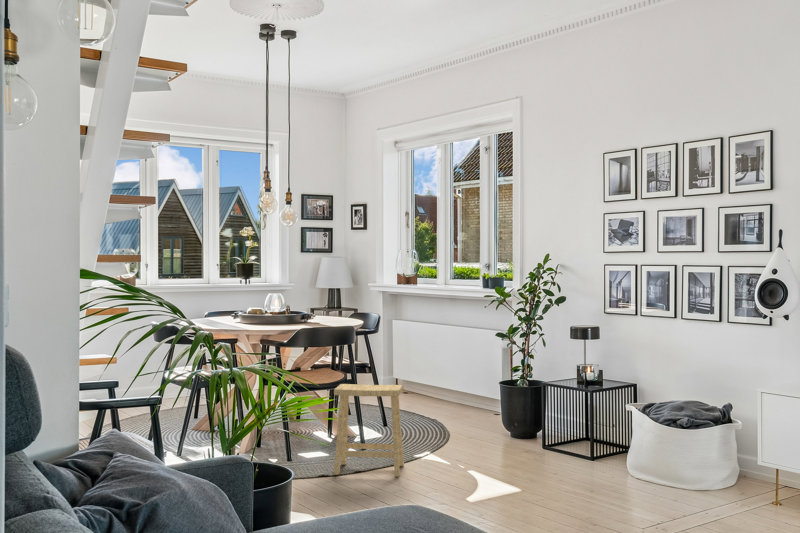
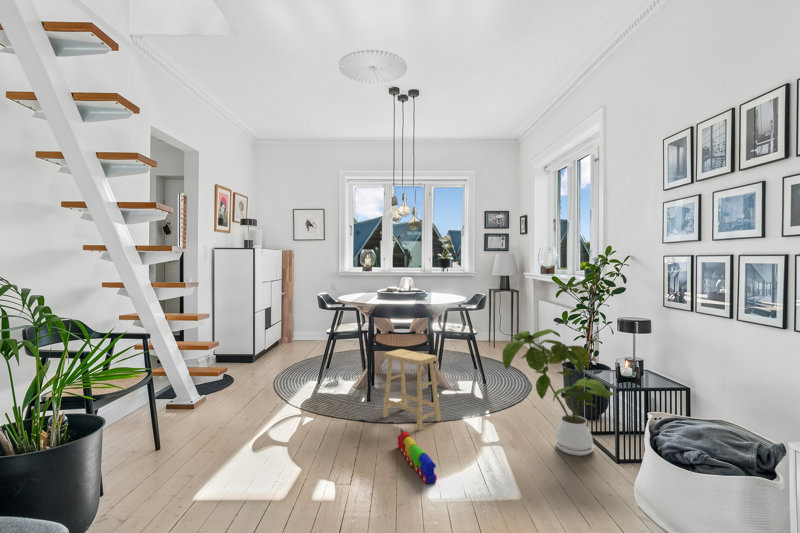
house plant: none [493,340,609,464] -> present [502,329,618,456]
toy train: none [404,469,489,508] -> present [397,428,437,483]

